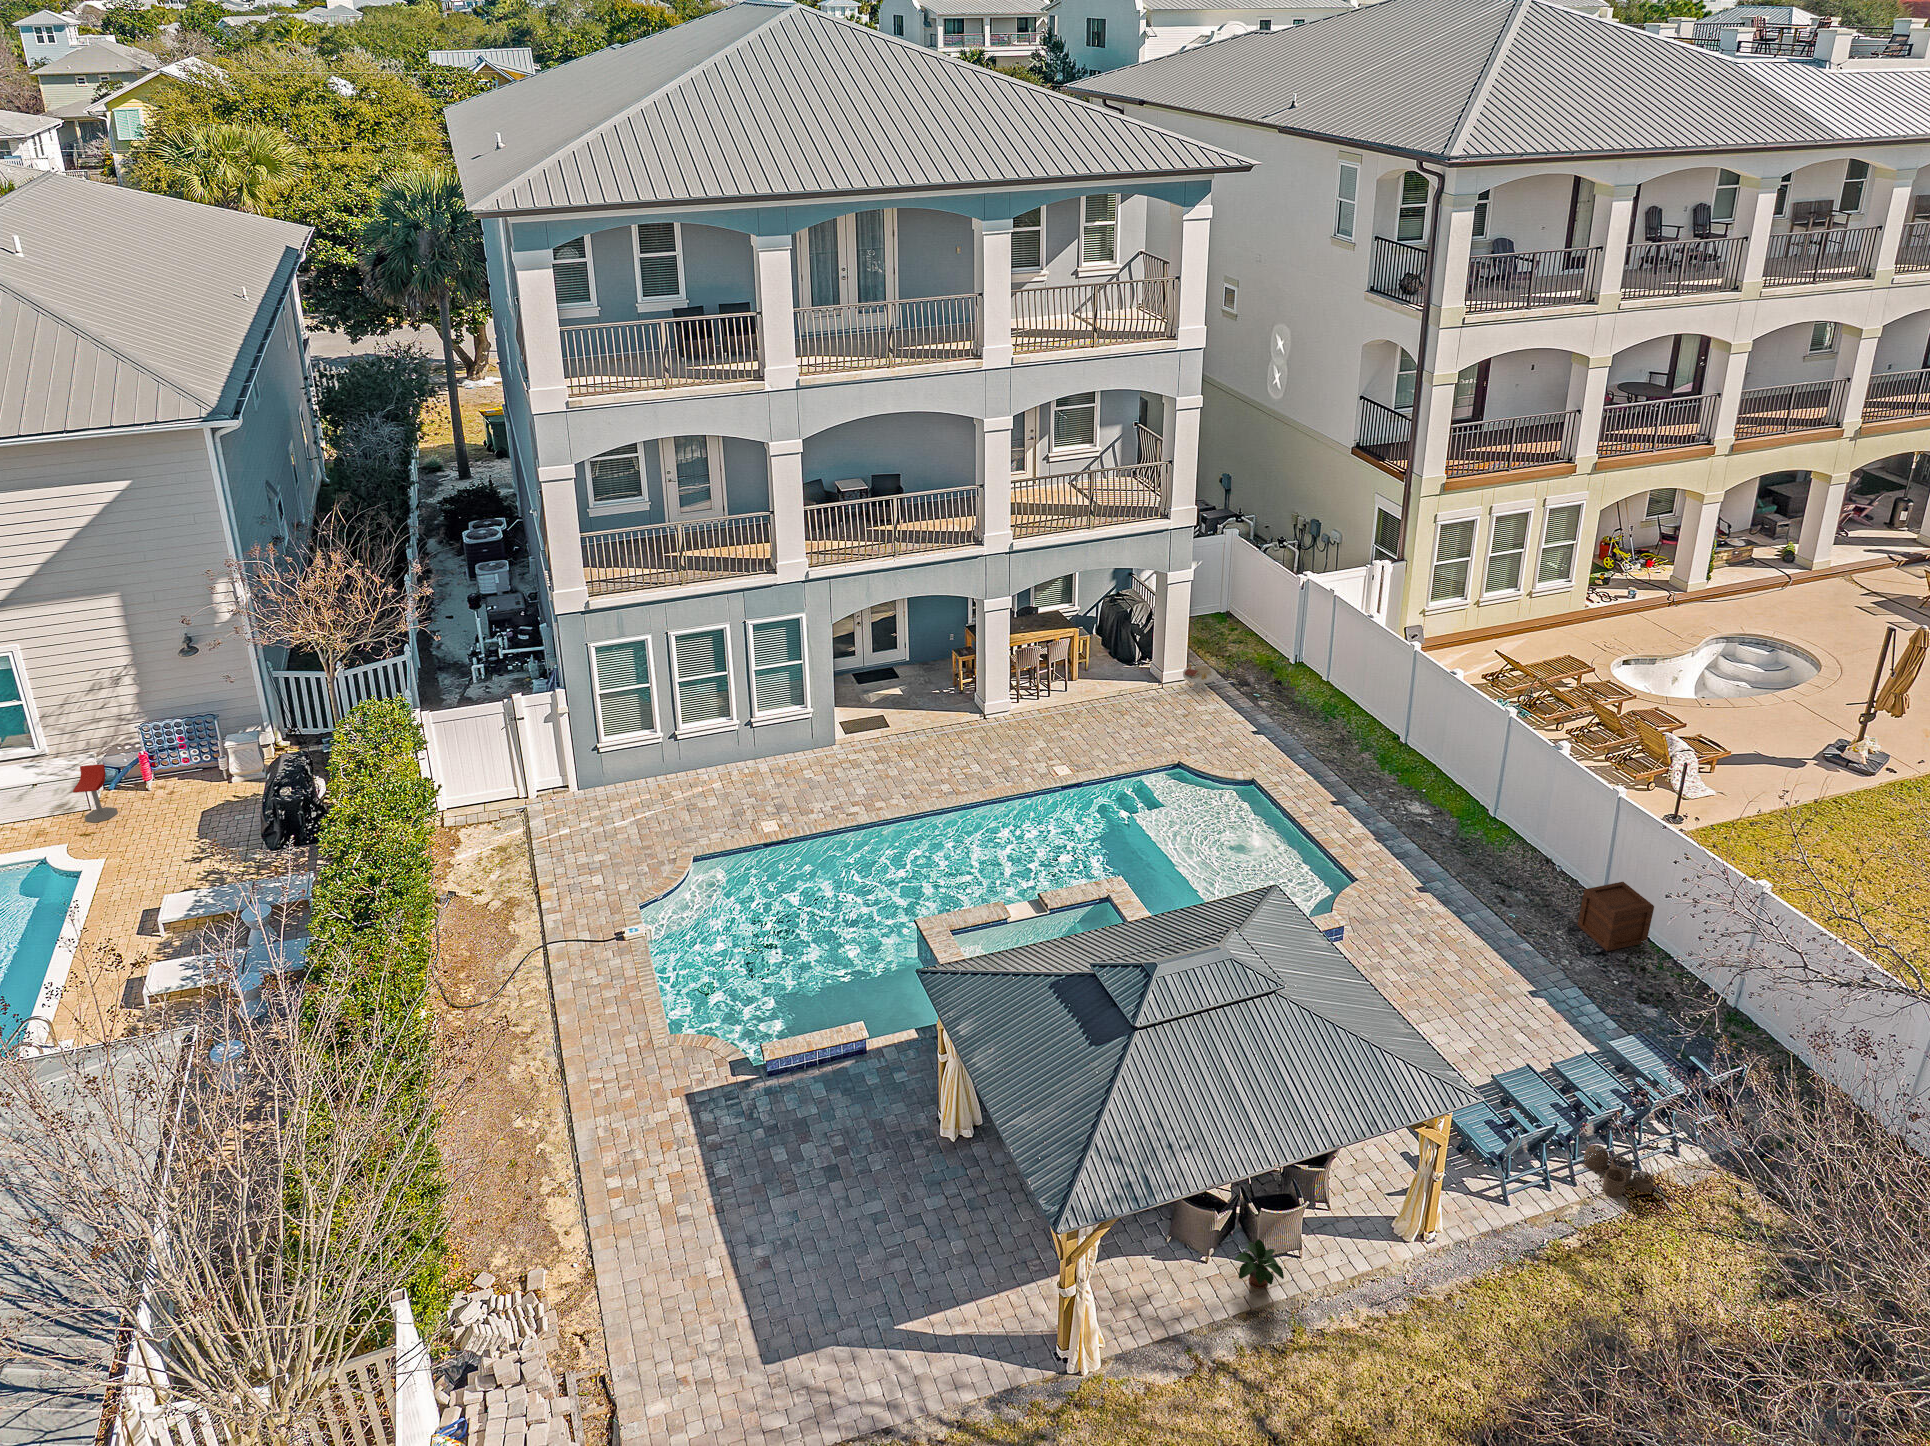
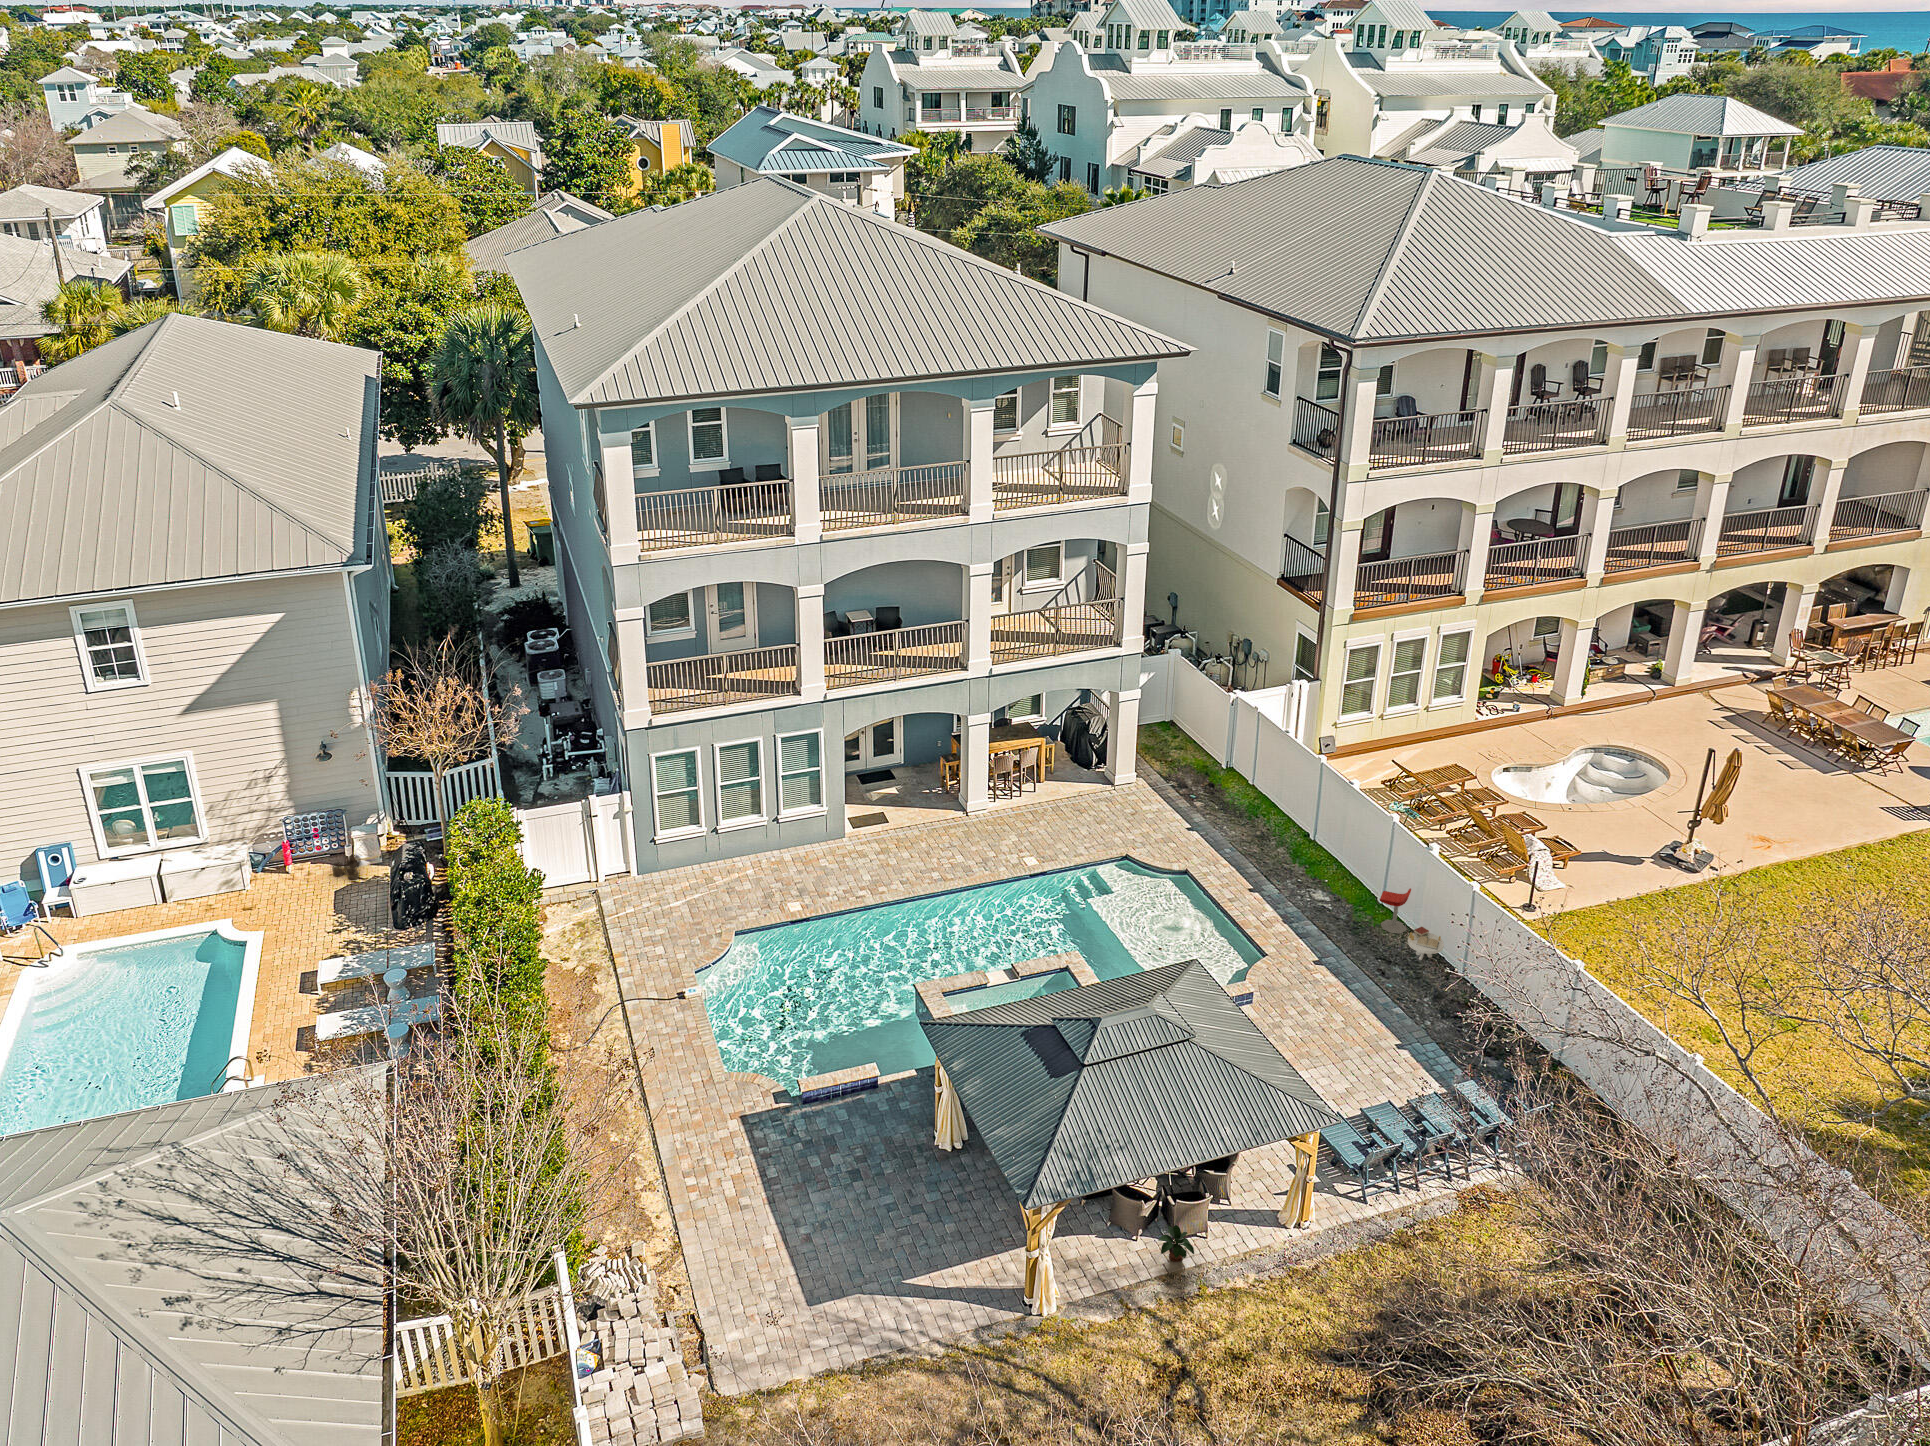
side table: present [1183,664,1217,692] -> present [1408,927,1444,960]
stool: present [73,764,118,822] -> present [1380,888,1411,933]
wooden crate: present [1577,882,1654,951] -> none [1443,956,1501,1012]
woven basket: present [1583,1145,1654,1197] -> present [332,854,361,880]

